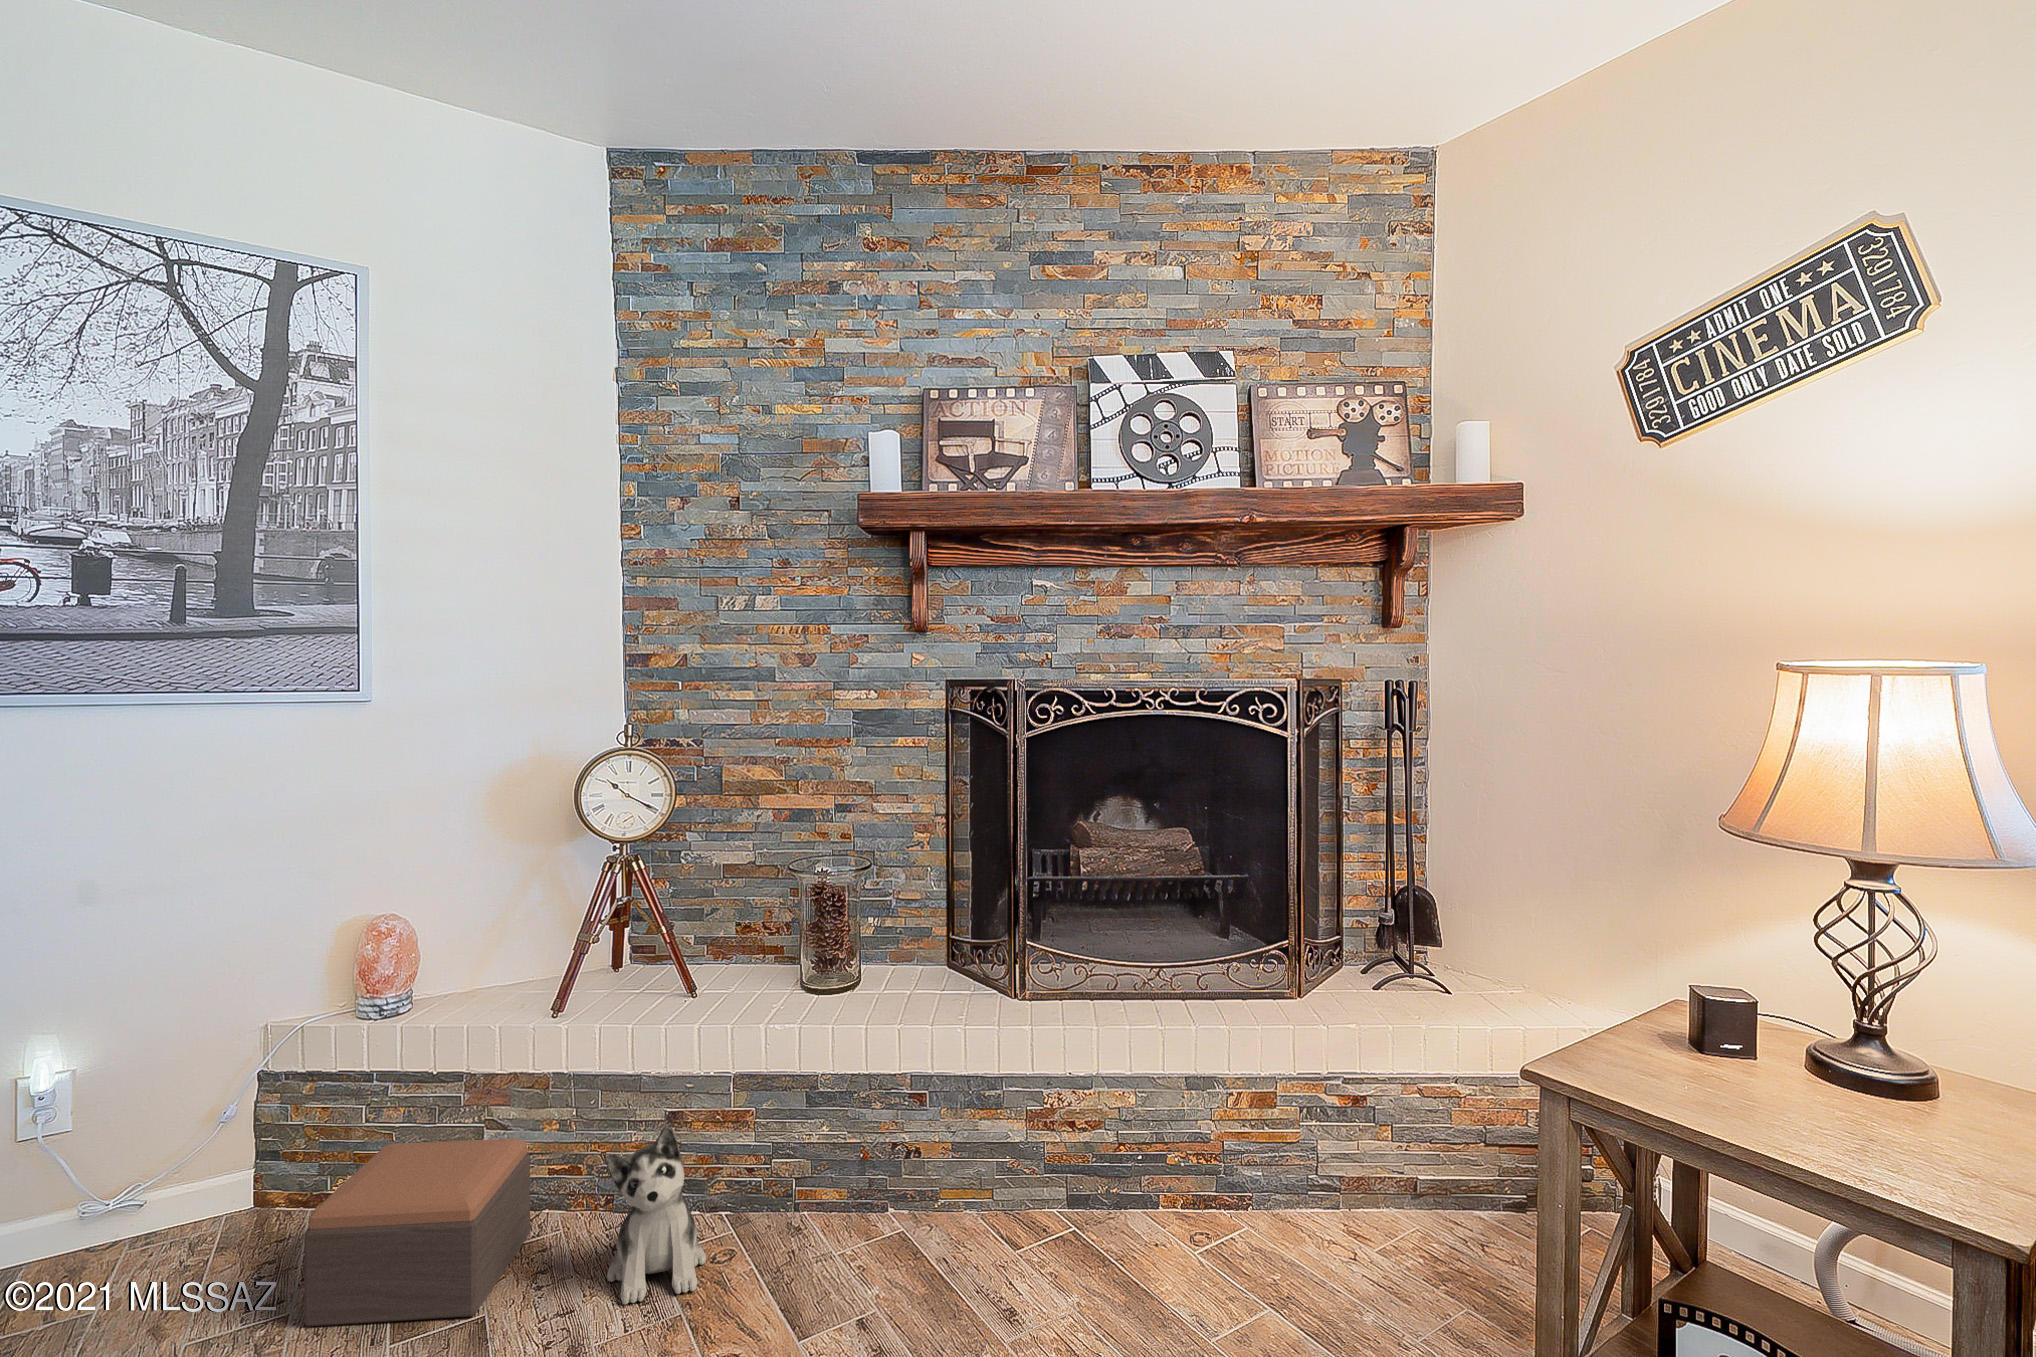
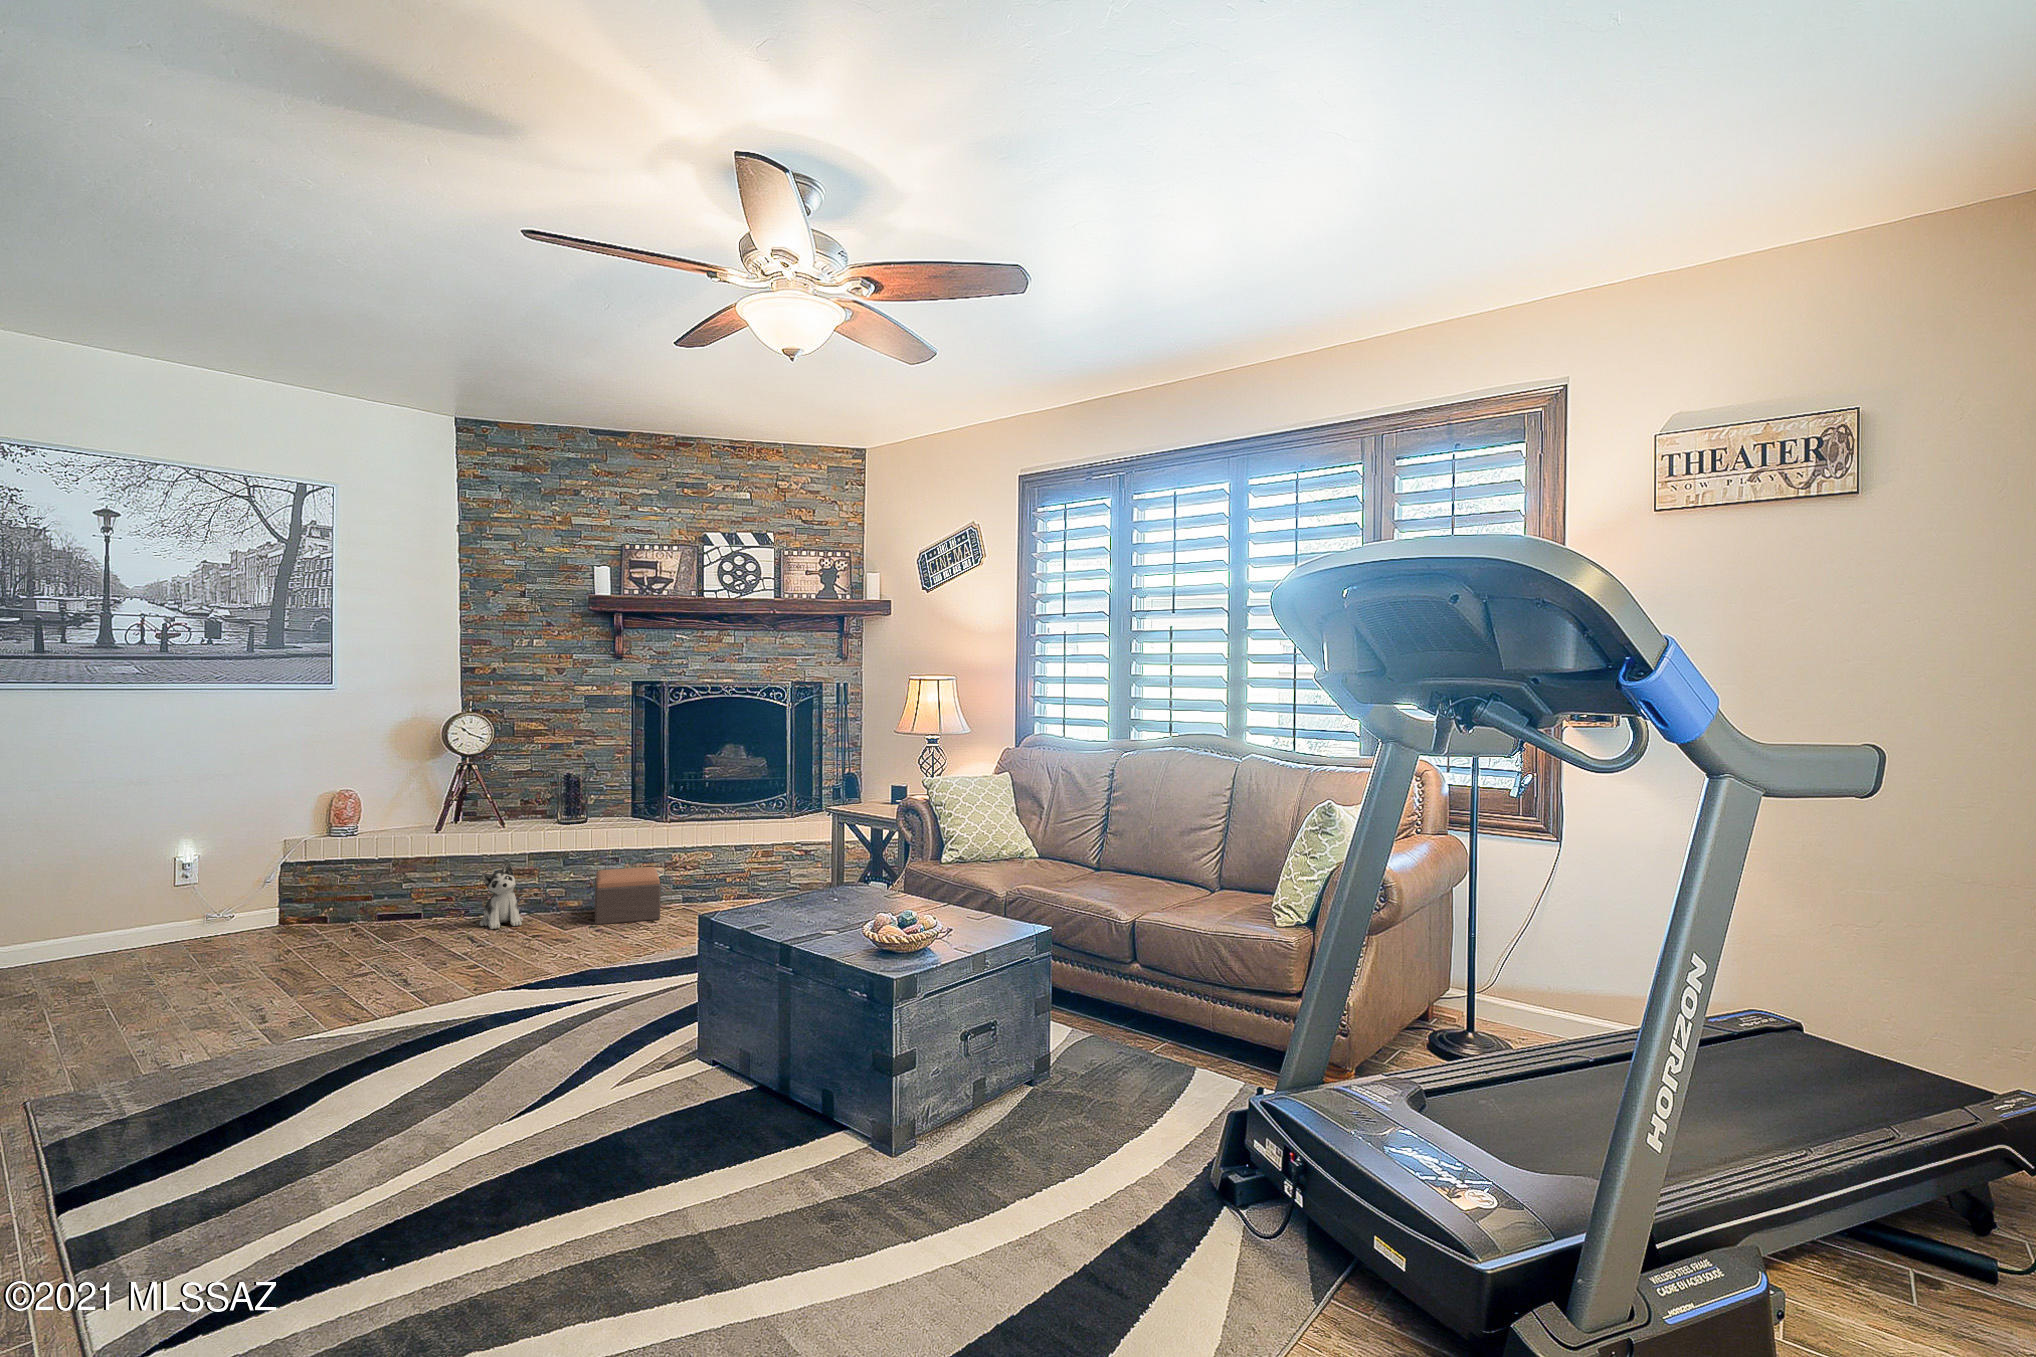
footstool: present [304,1138,530,1326] -> present [595,867,661,925]

